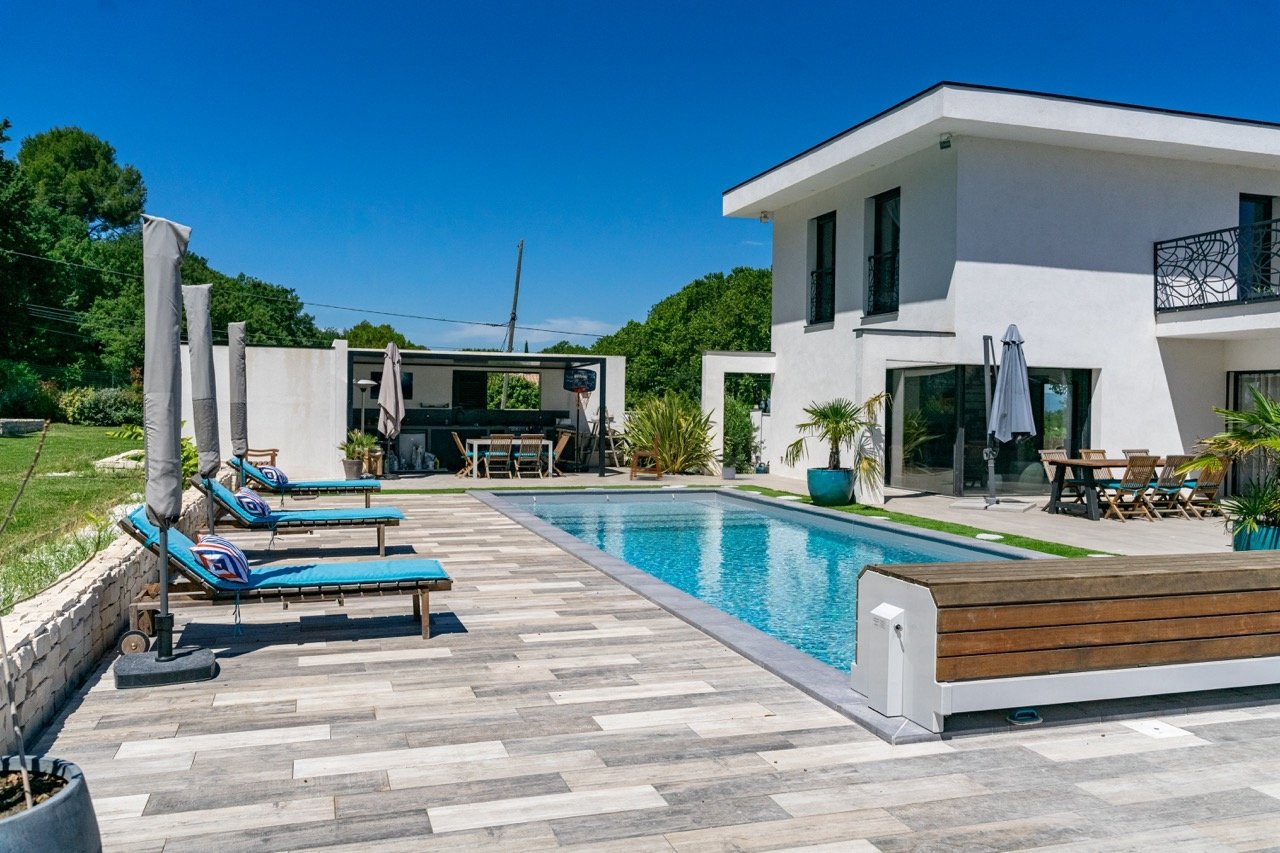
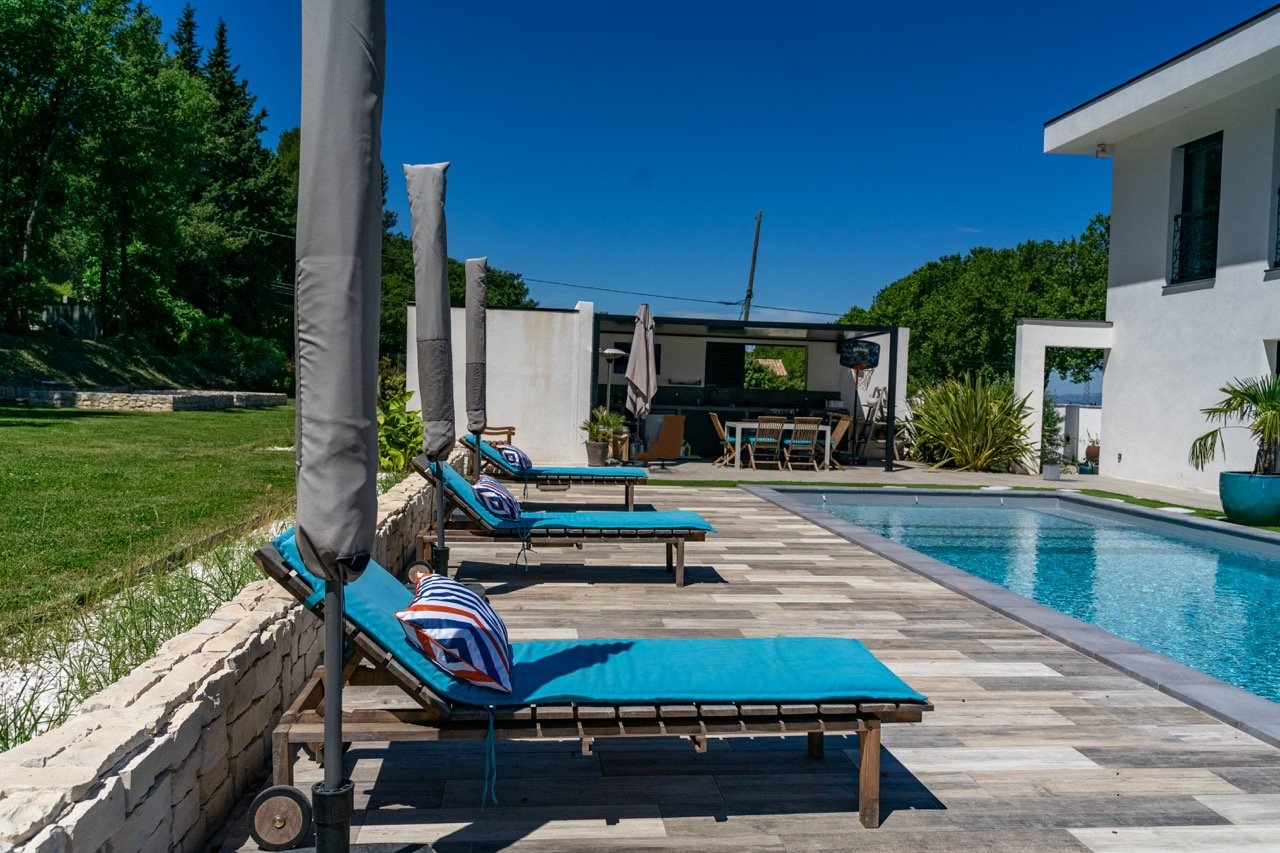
bench: present [630,433,662,480] -> none [925,419,964,479]
lounge chair: none [385,435,428,485] -> present [634,415,685,471]

